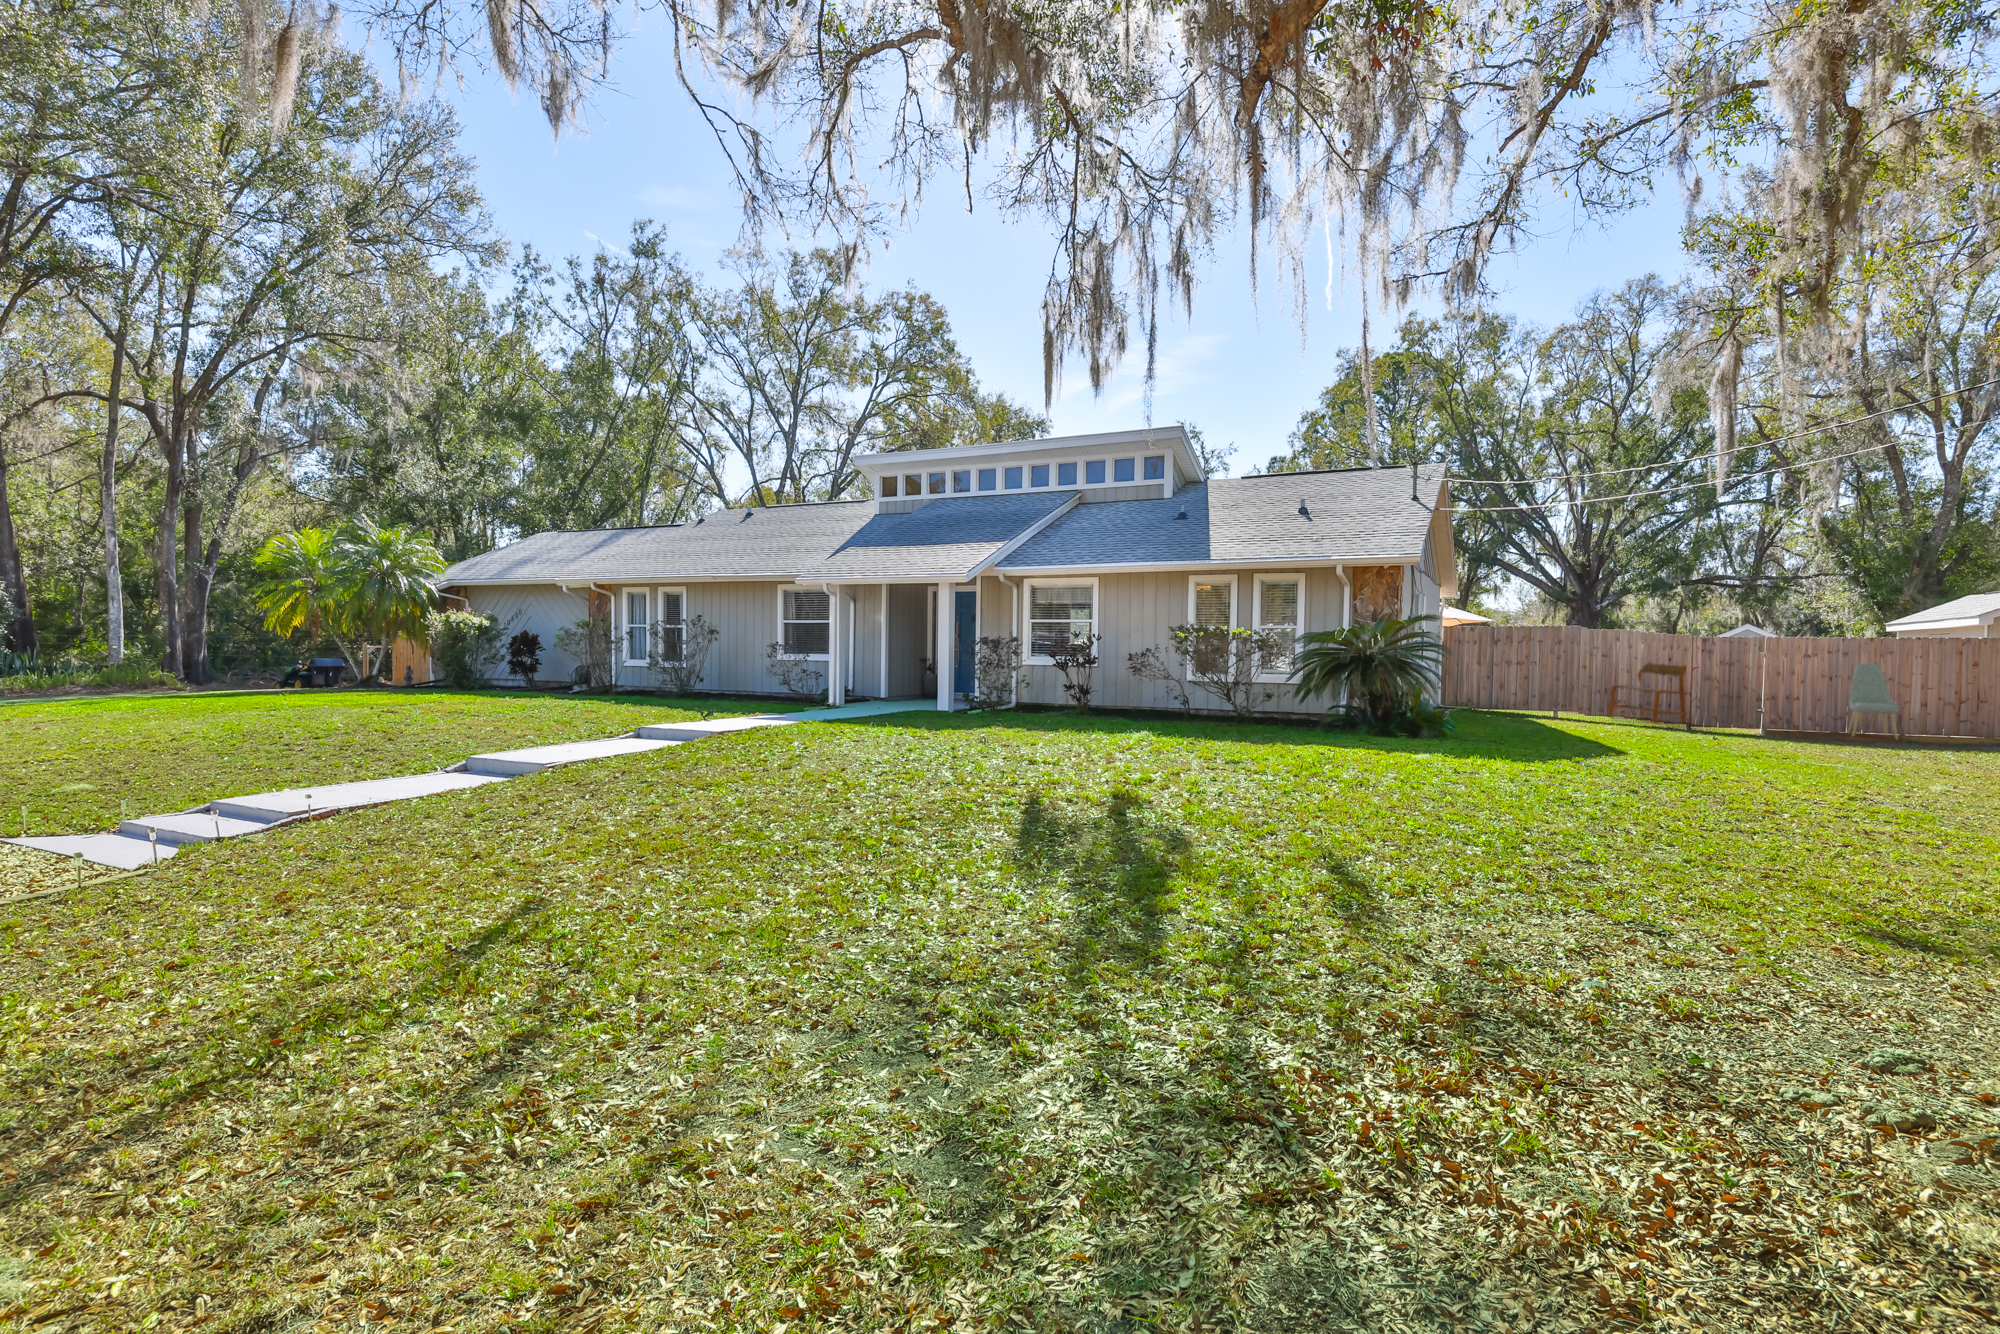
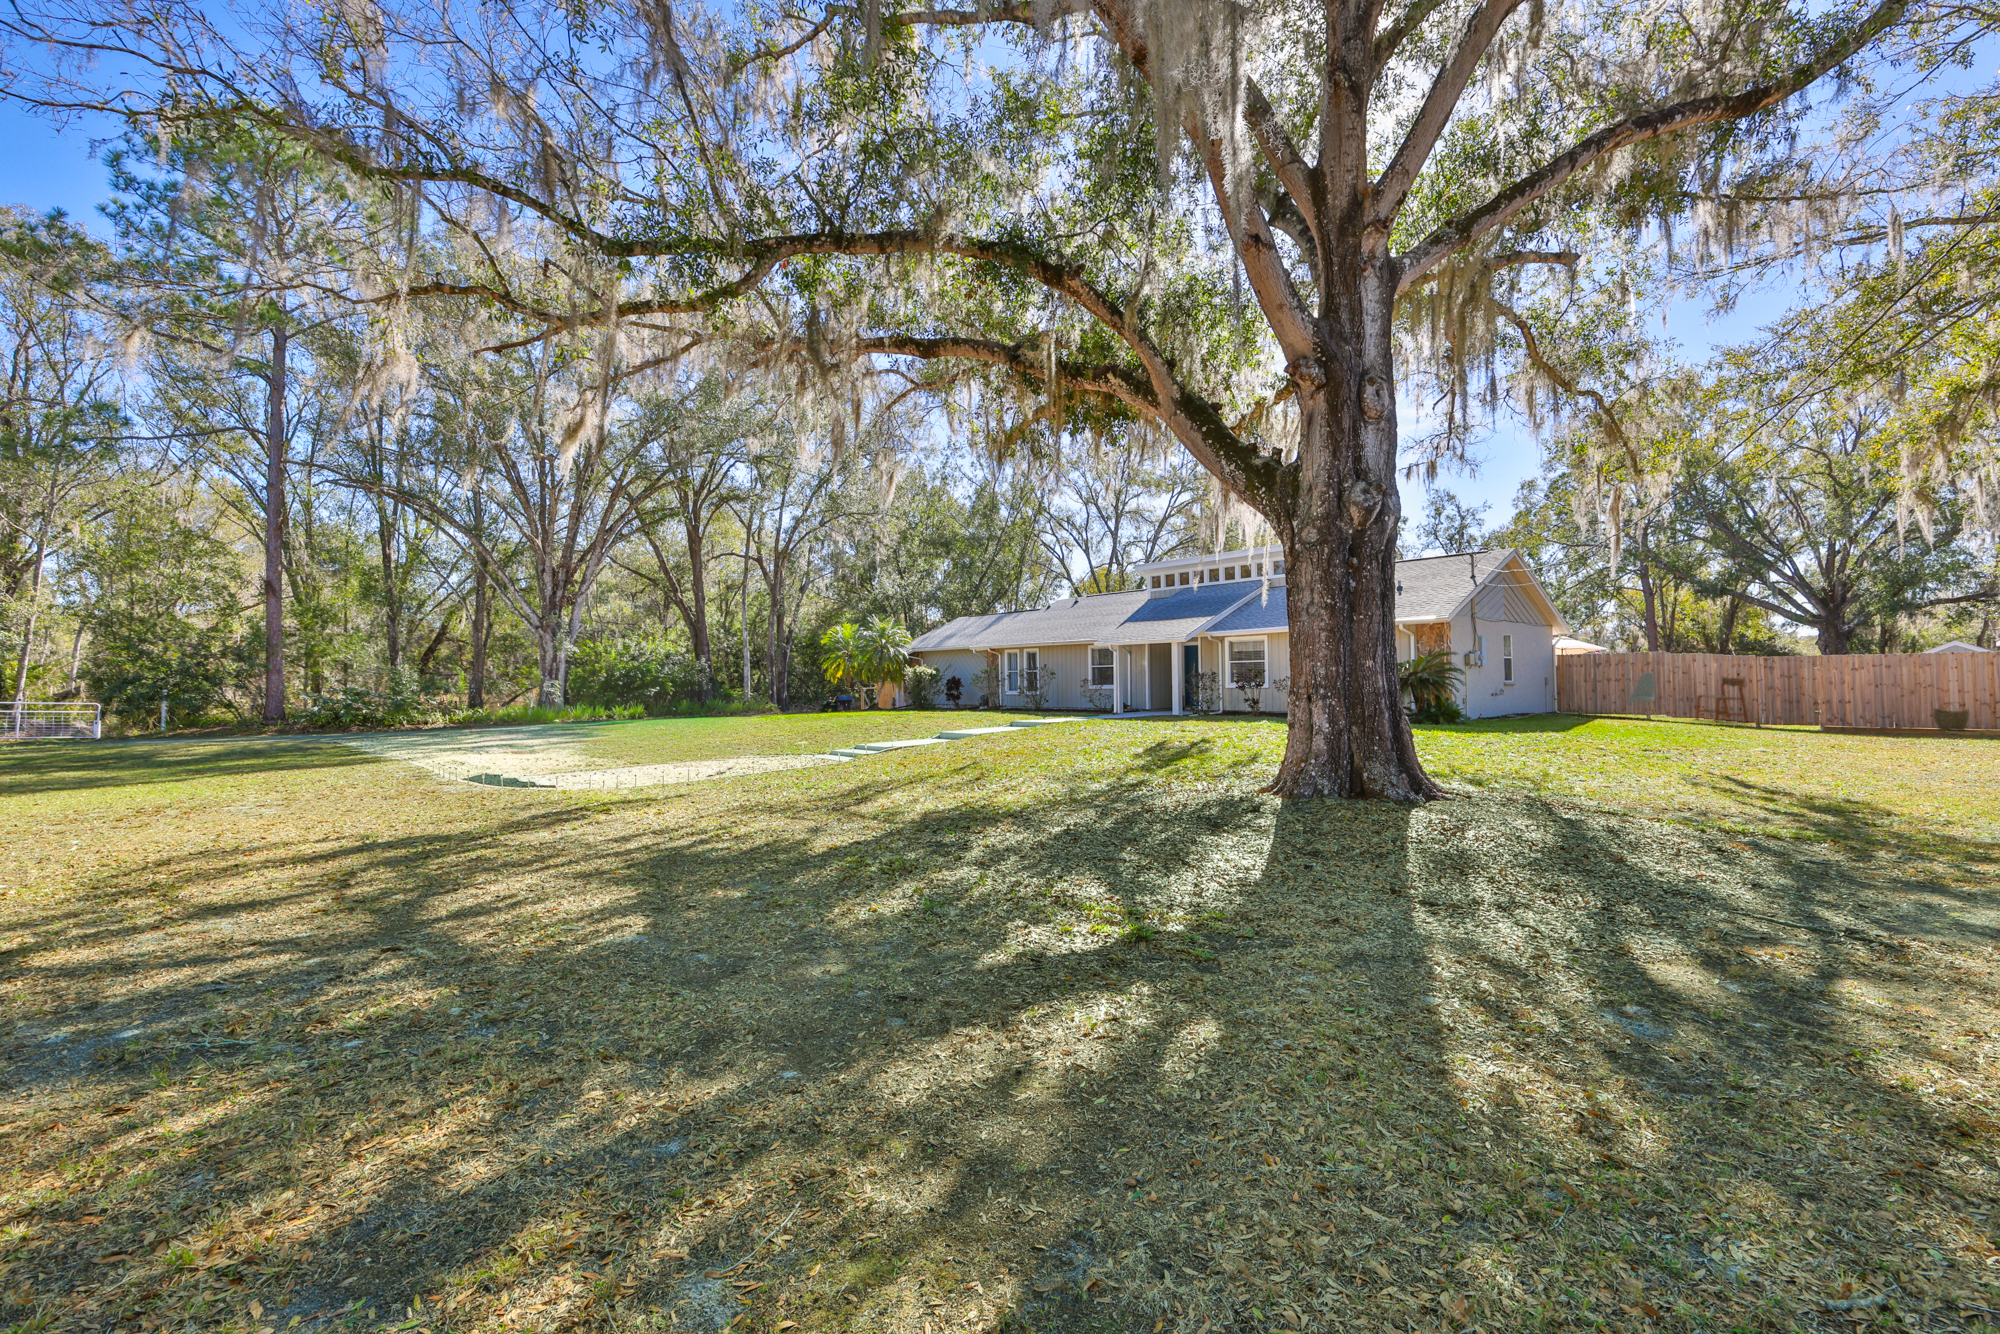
chair: present [1848,664,1899,738] -> present [1626,673,1655,712]
woven basket: none [1935,705,1981,743] -> present [1933,703,1969,731]

